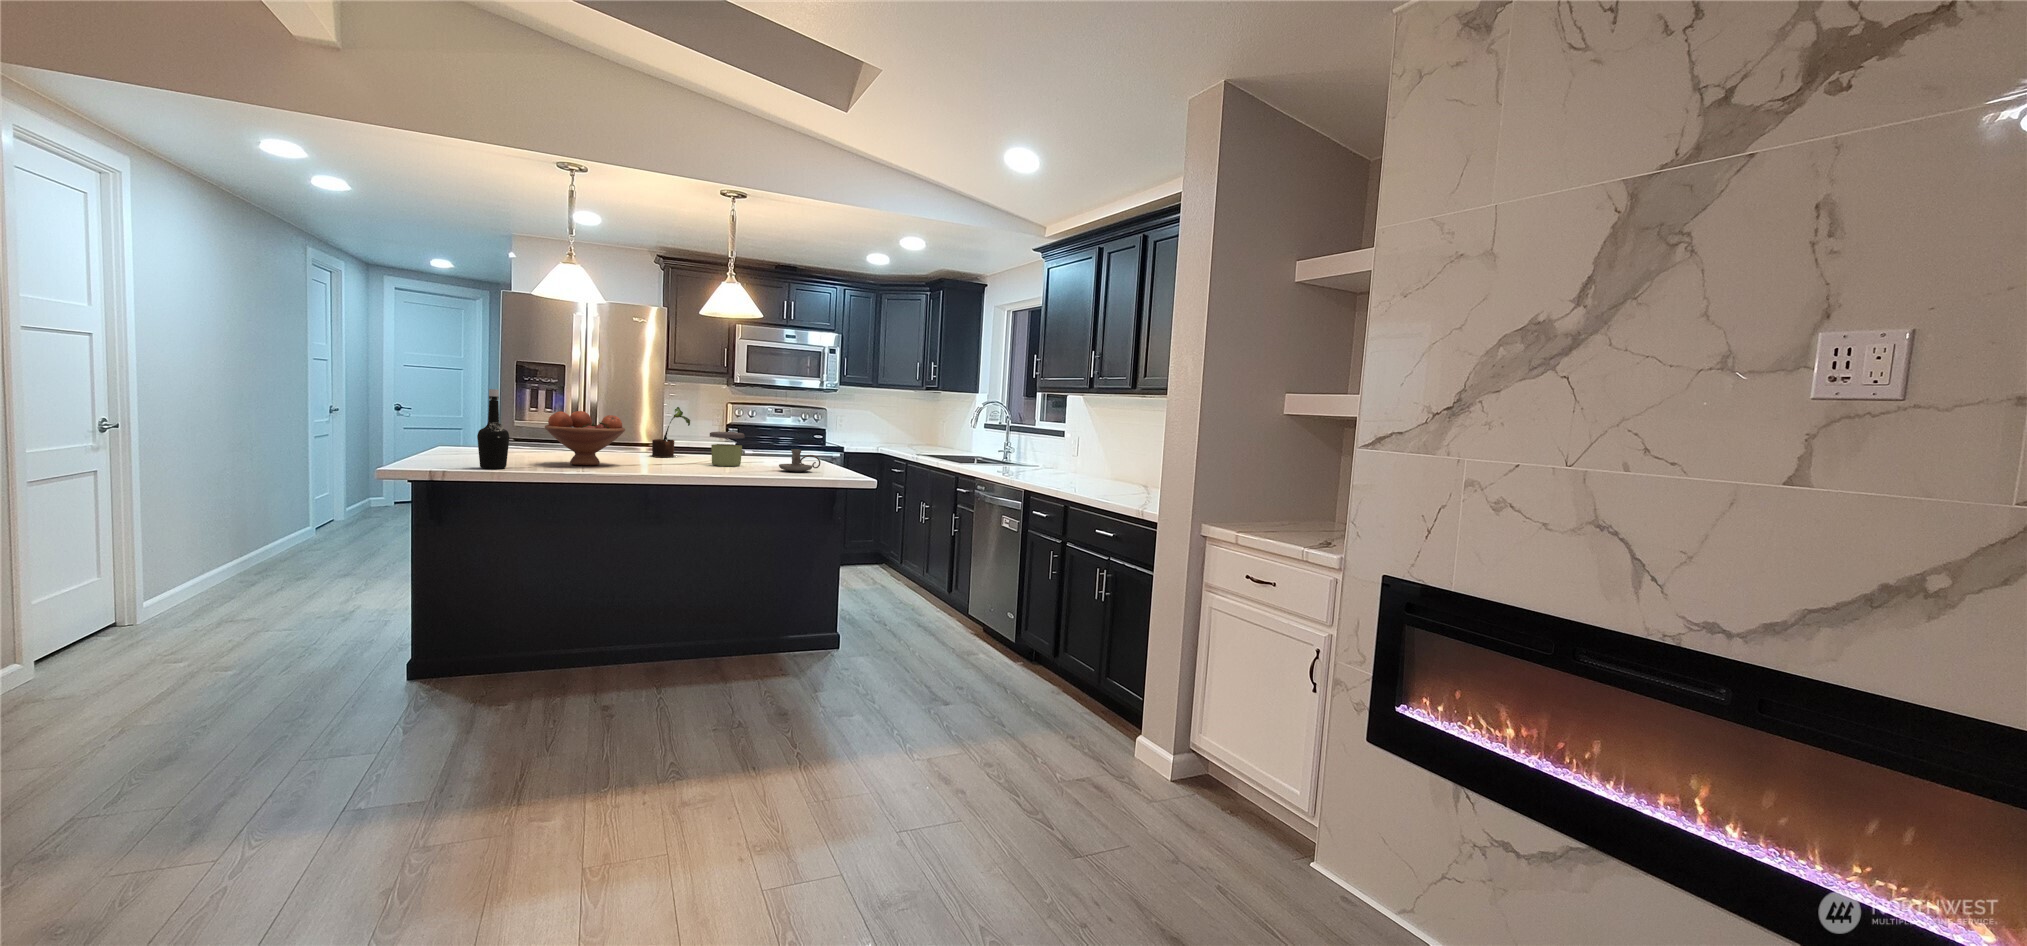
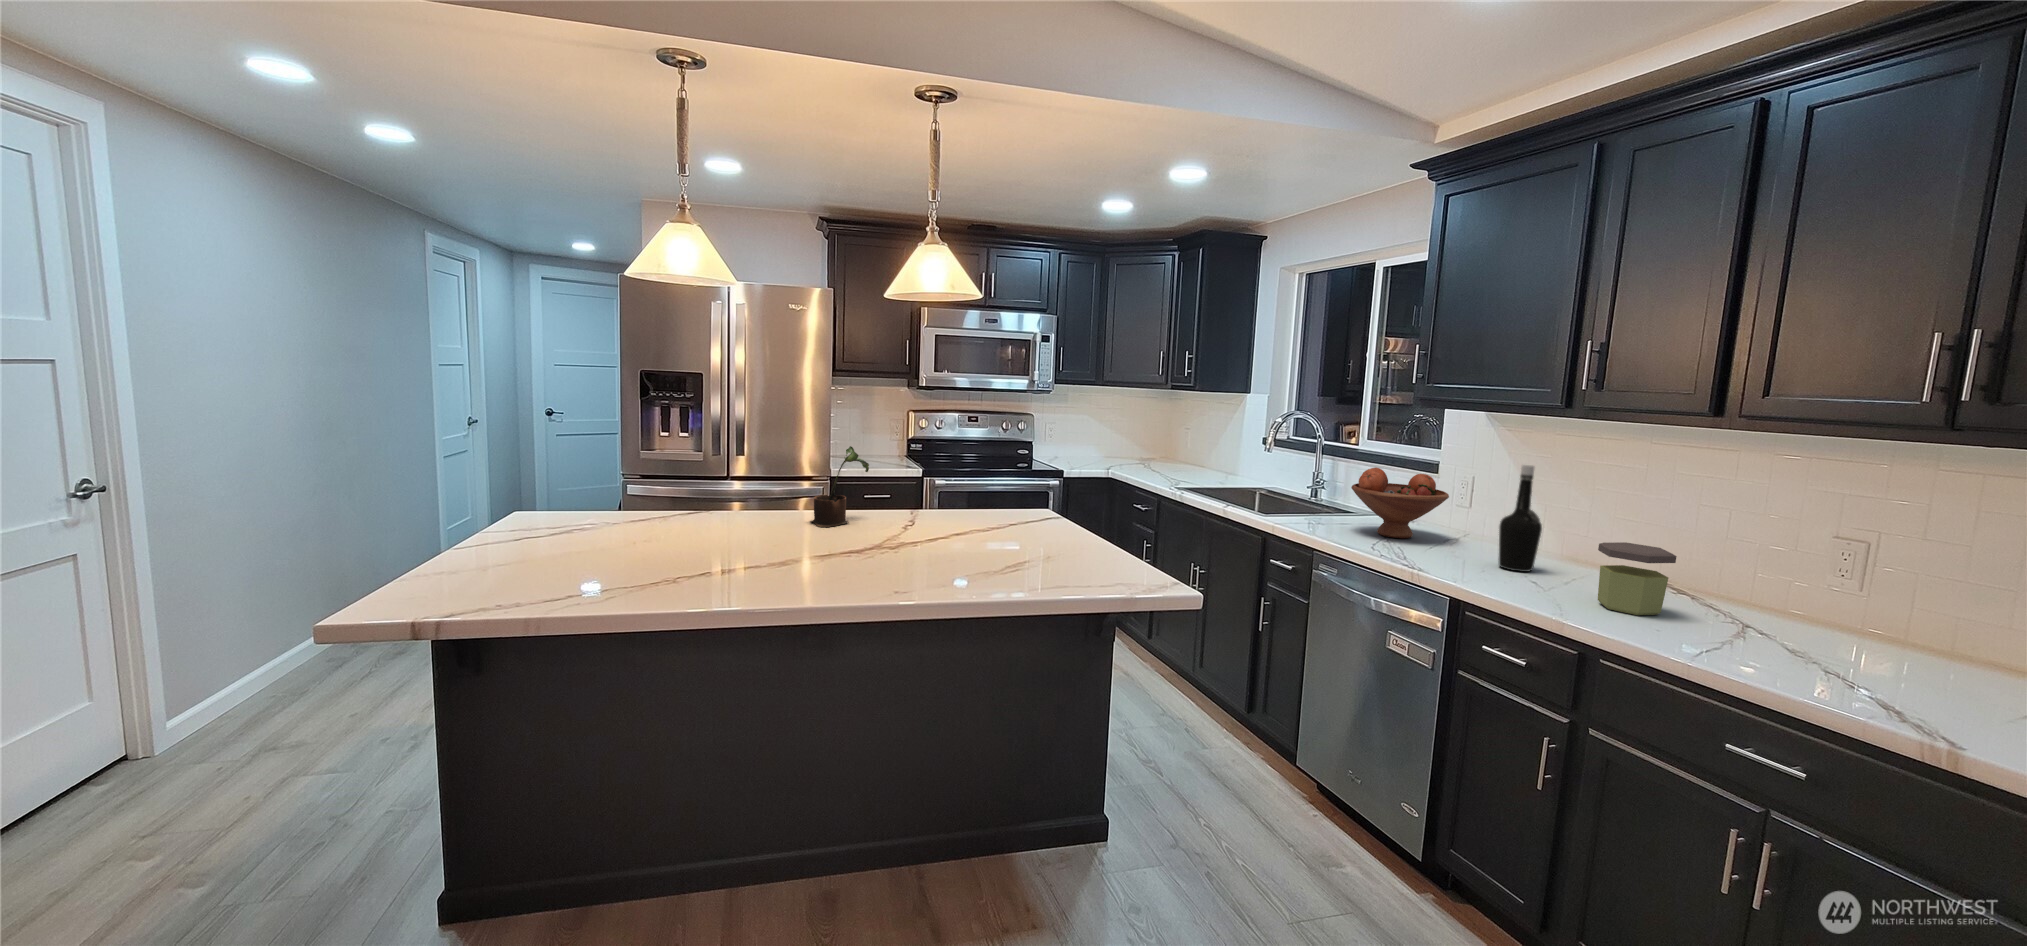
bottle: present [477,389,509,469] -> present [1499,465,1542,572]
fruit bowl: present [545,411,625,466] -> present [1351,468,1449,538]
jar: present [710,432,744,466] -> present [1598,542,1677,615]
candle holder: present [779,449,820,472] -> none [1021,533,1092,575]

